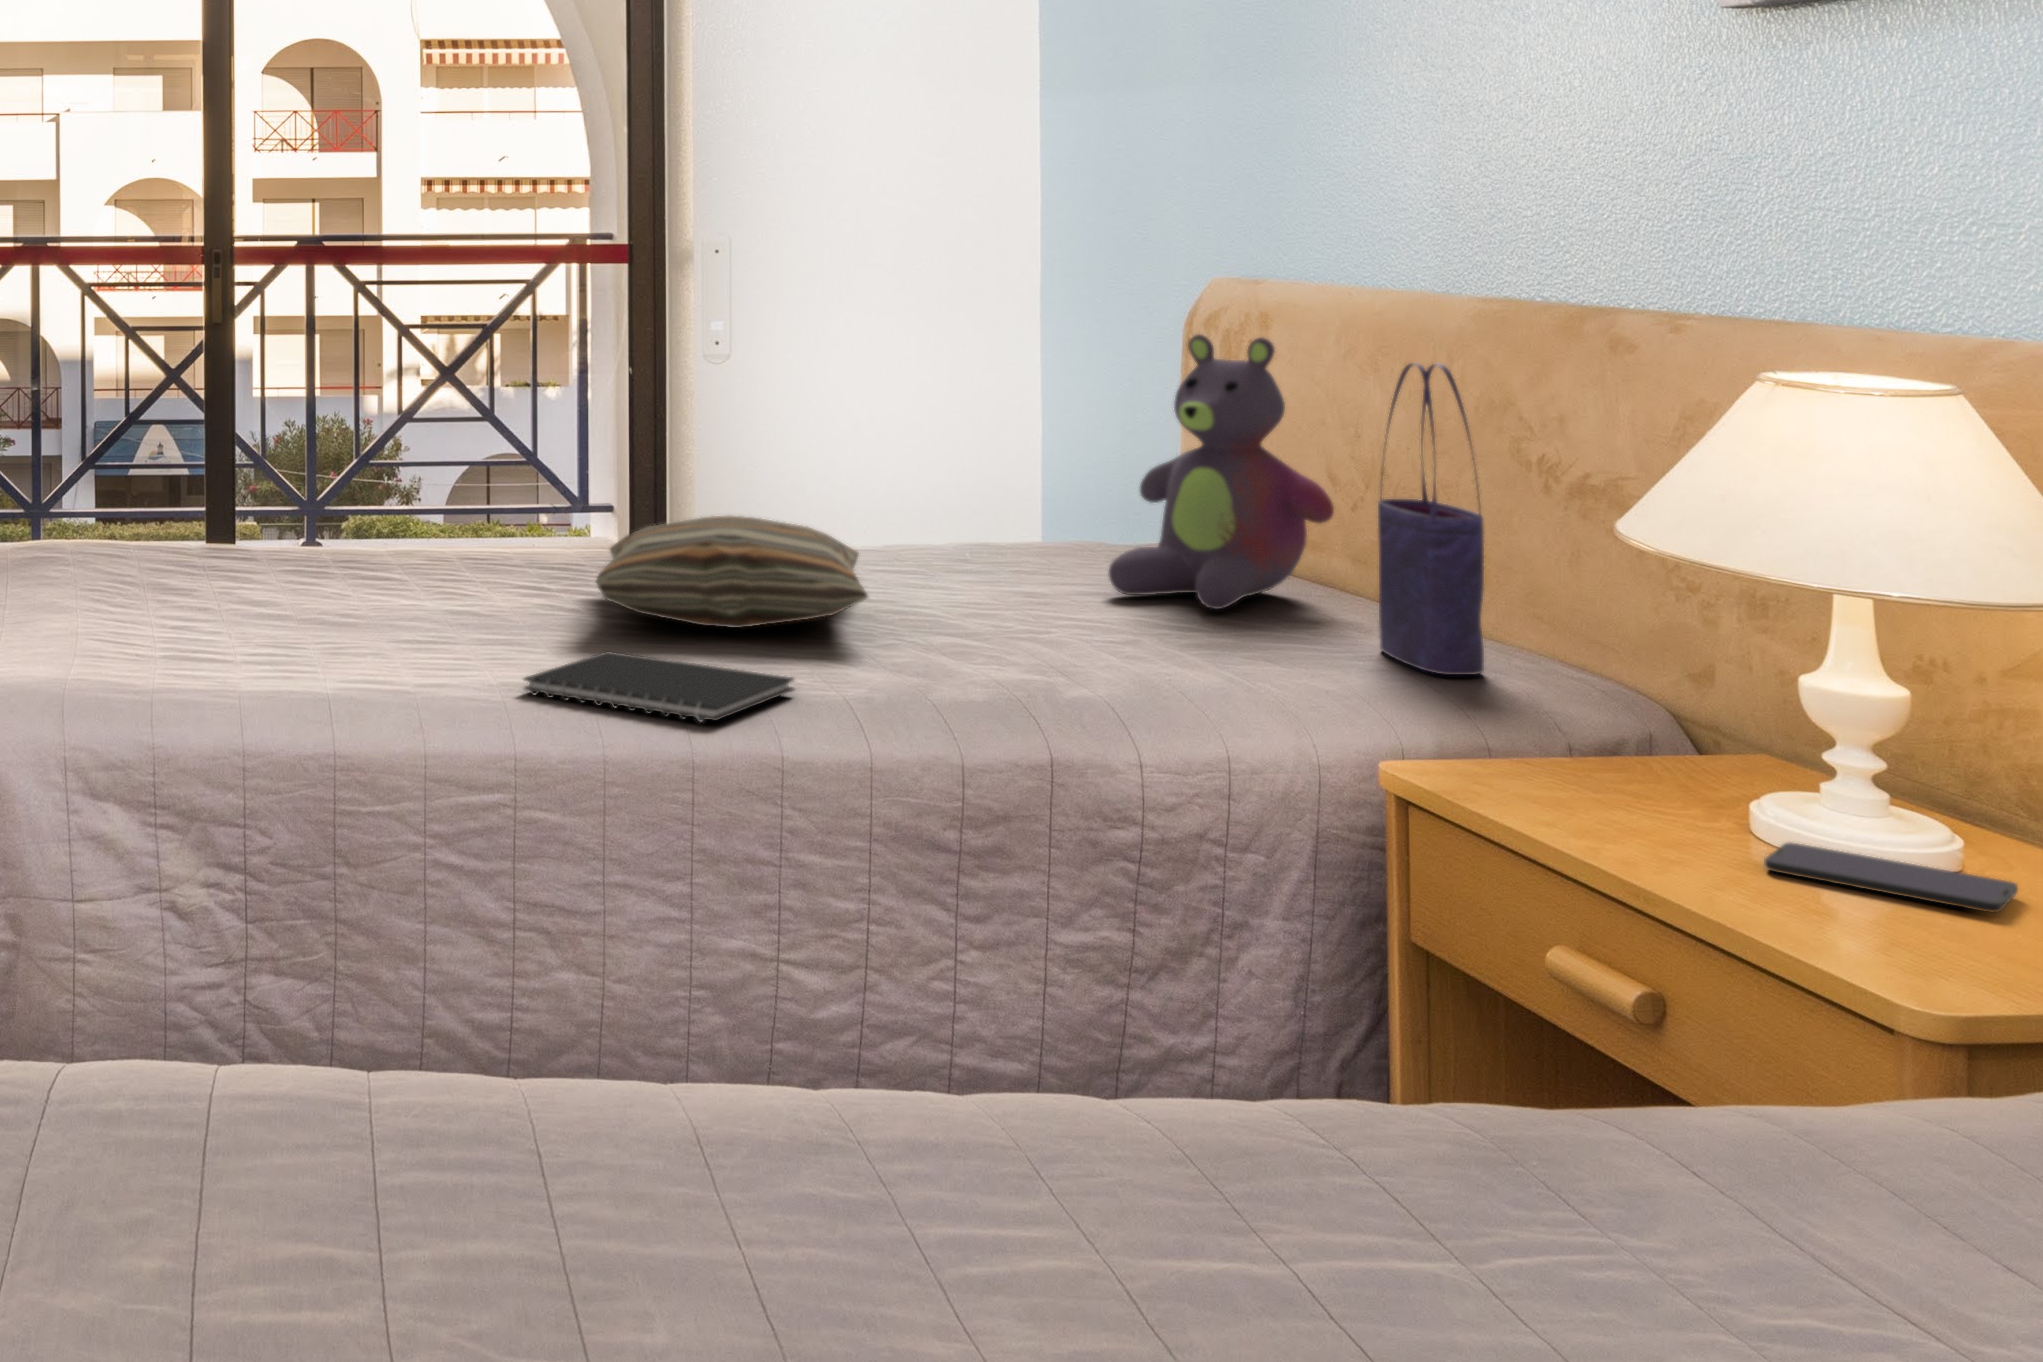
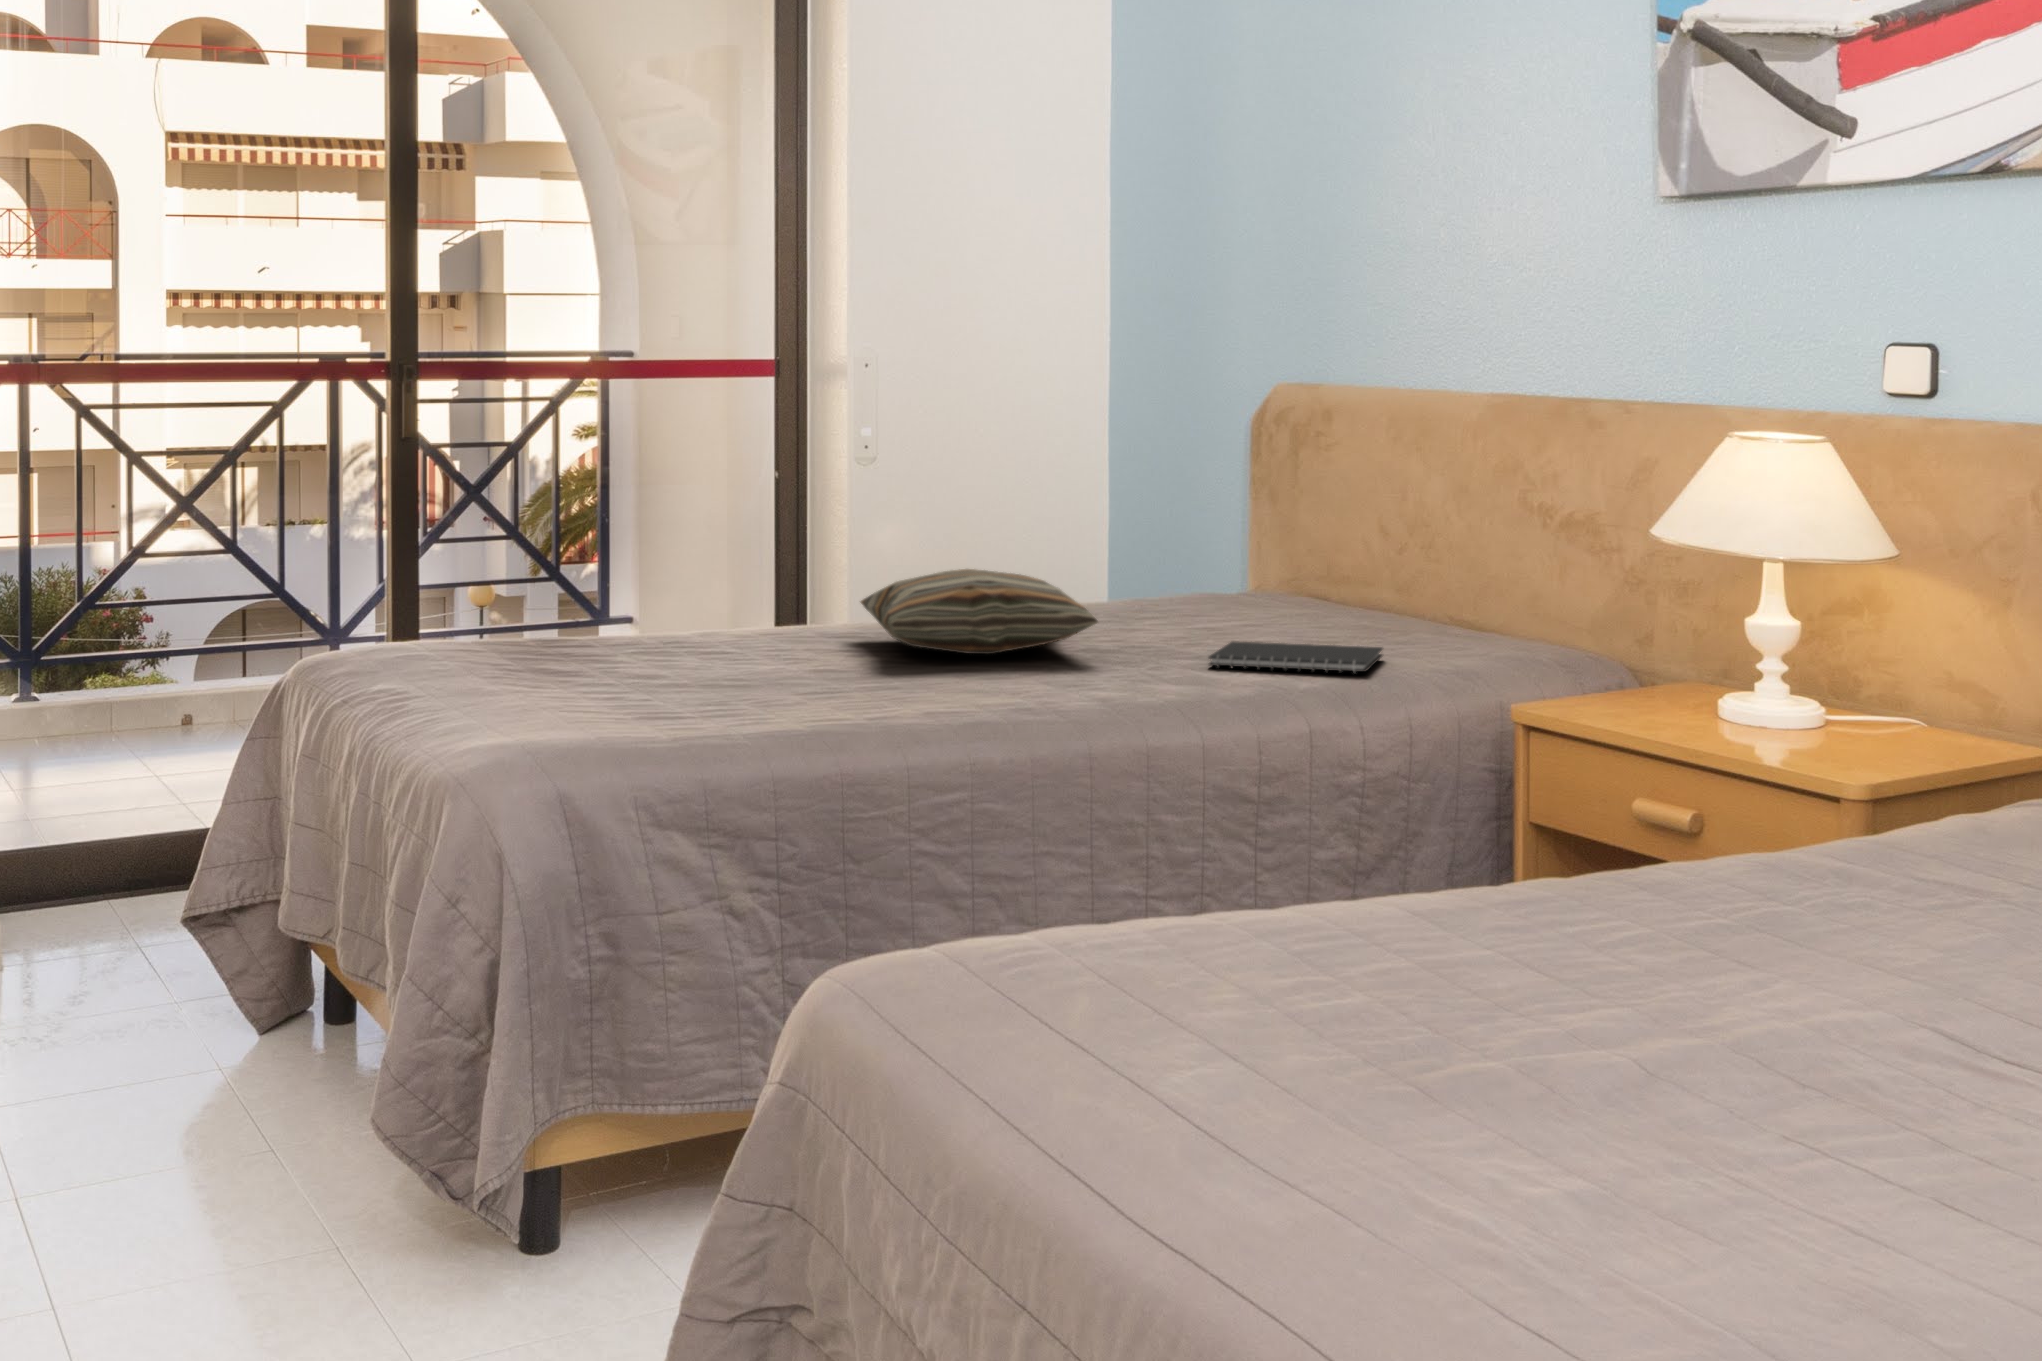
stuffed bear: present [1109,334,1334,609] -> none [1235,423,1393,628]
tote bag: present [1378,363,1484,675] -> none [1441,438,1515,656]
notebook: present [524,651,794,722] -> present [1209,642,1383,673]
smartphone: present [1764,842,2018,913] -> none [1724,721,1853,744]

